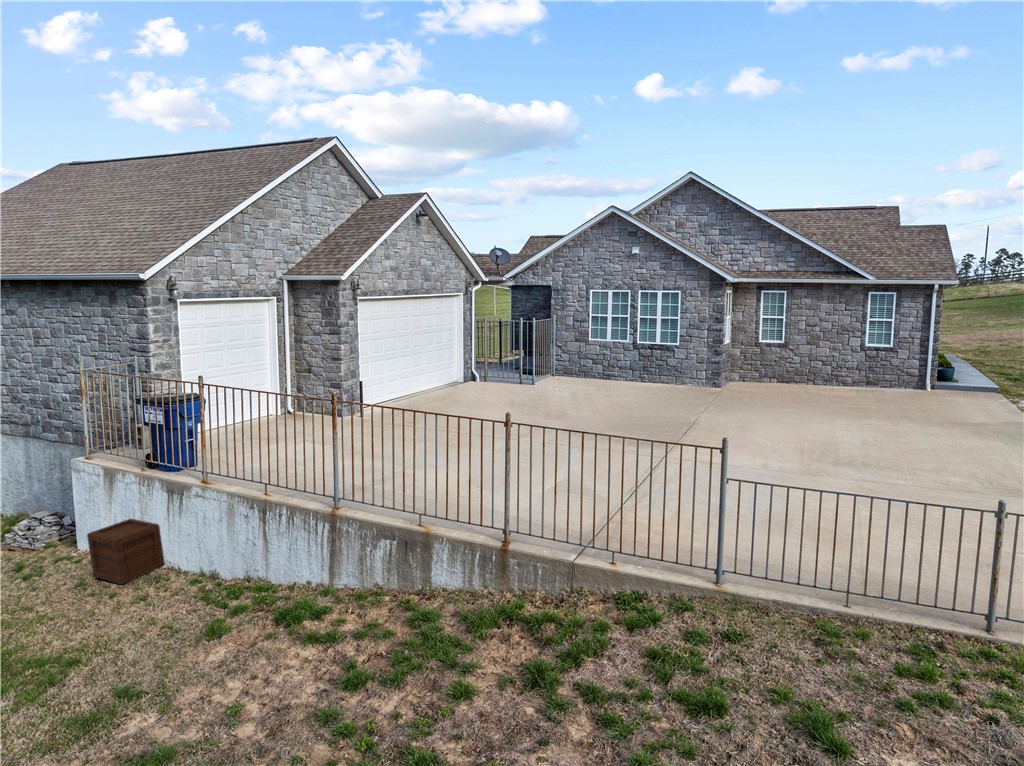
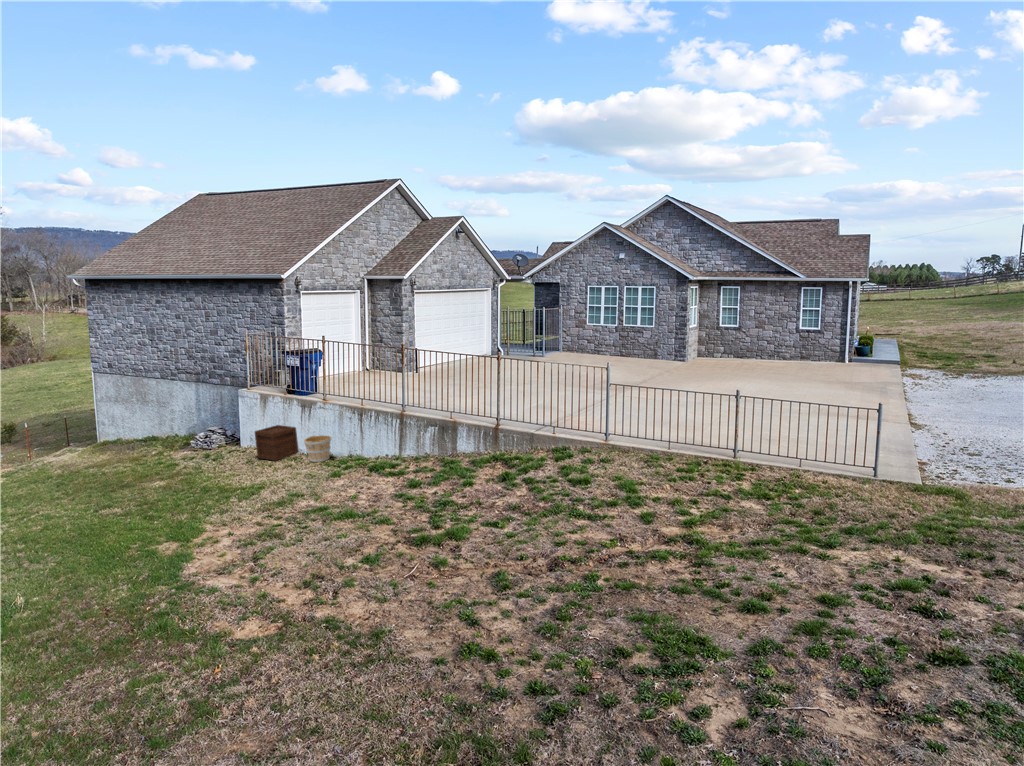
wooden bucket: none [166,541,215,591] -> present [304,436,331,462]

